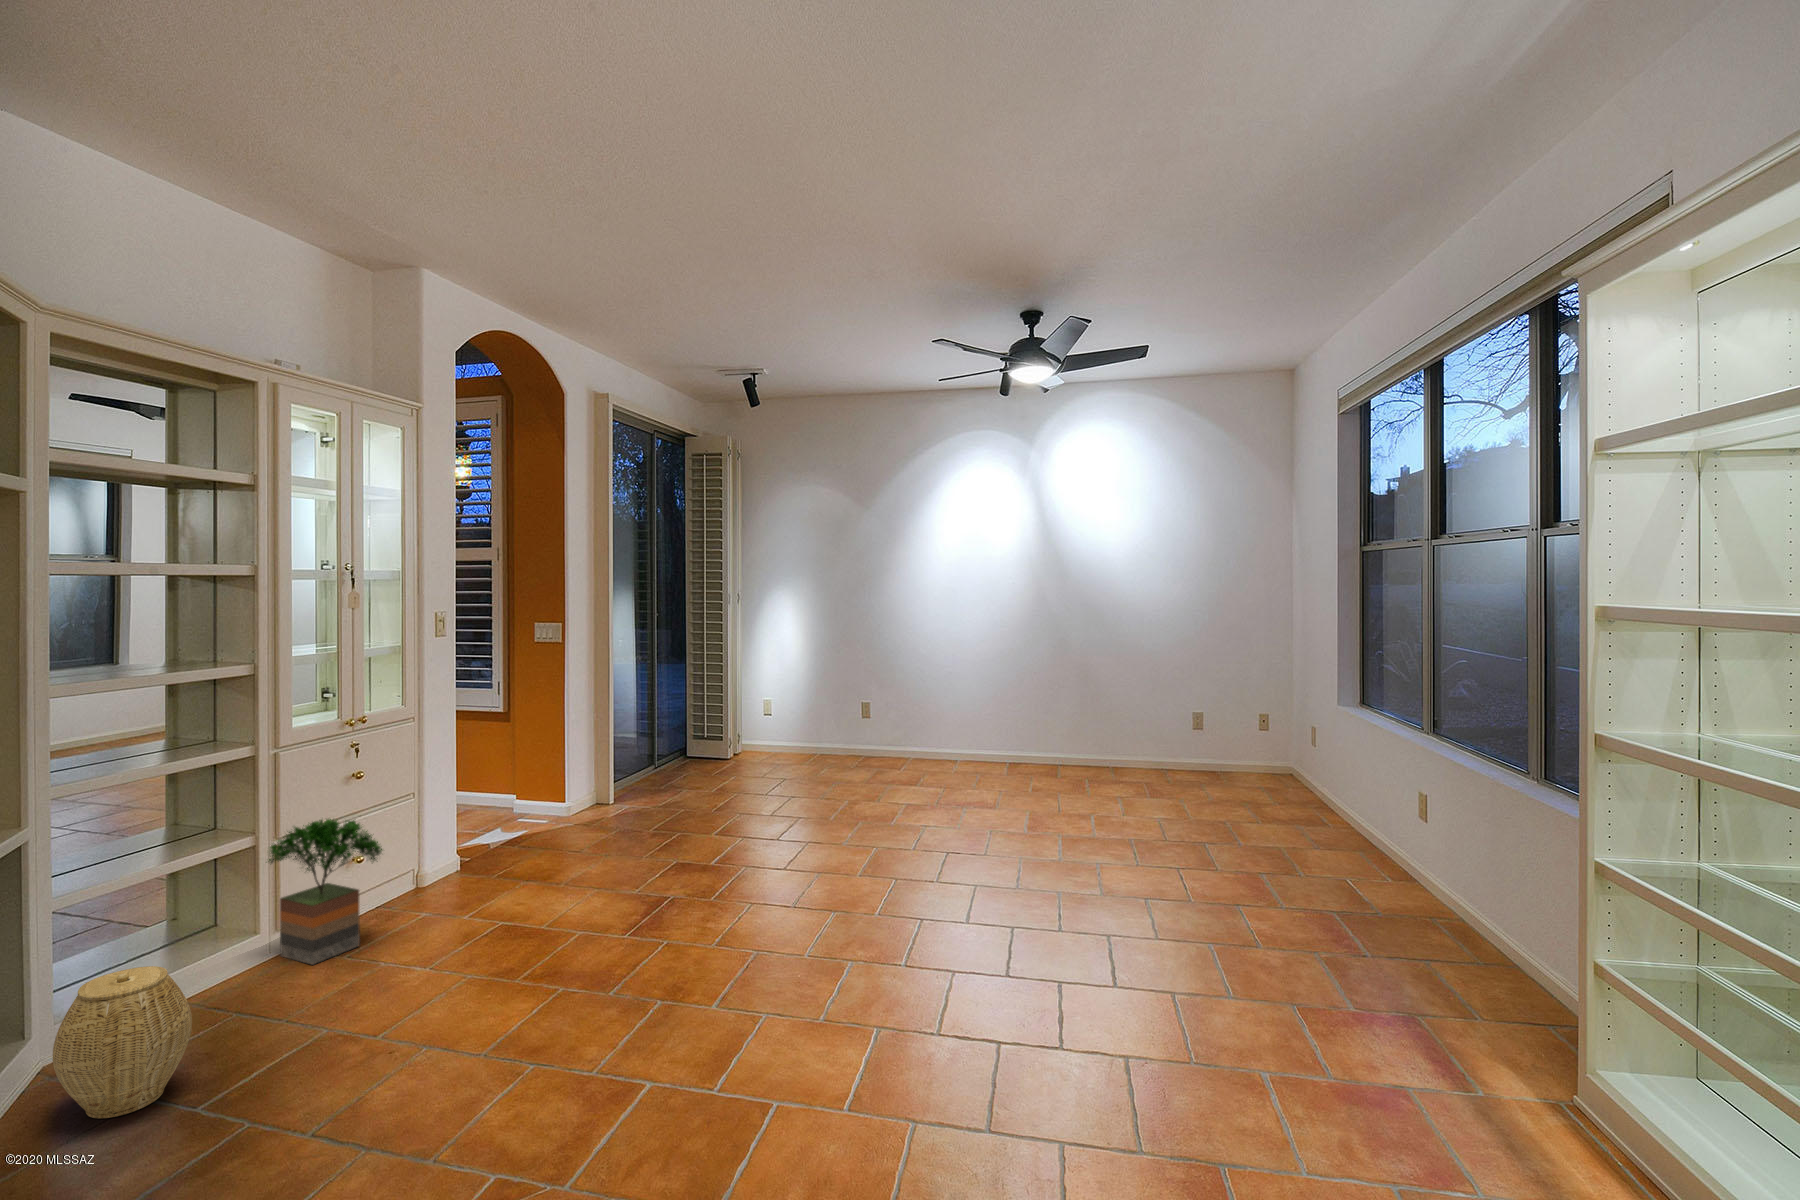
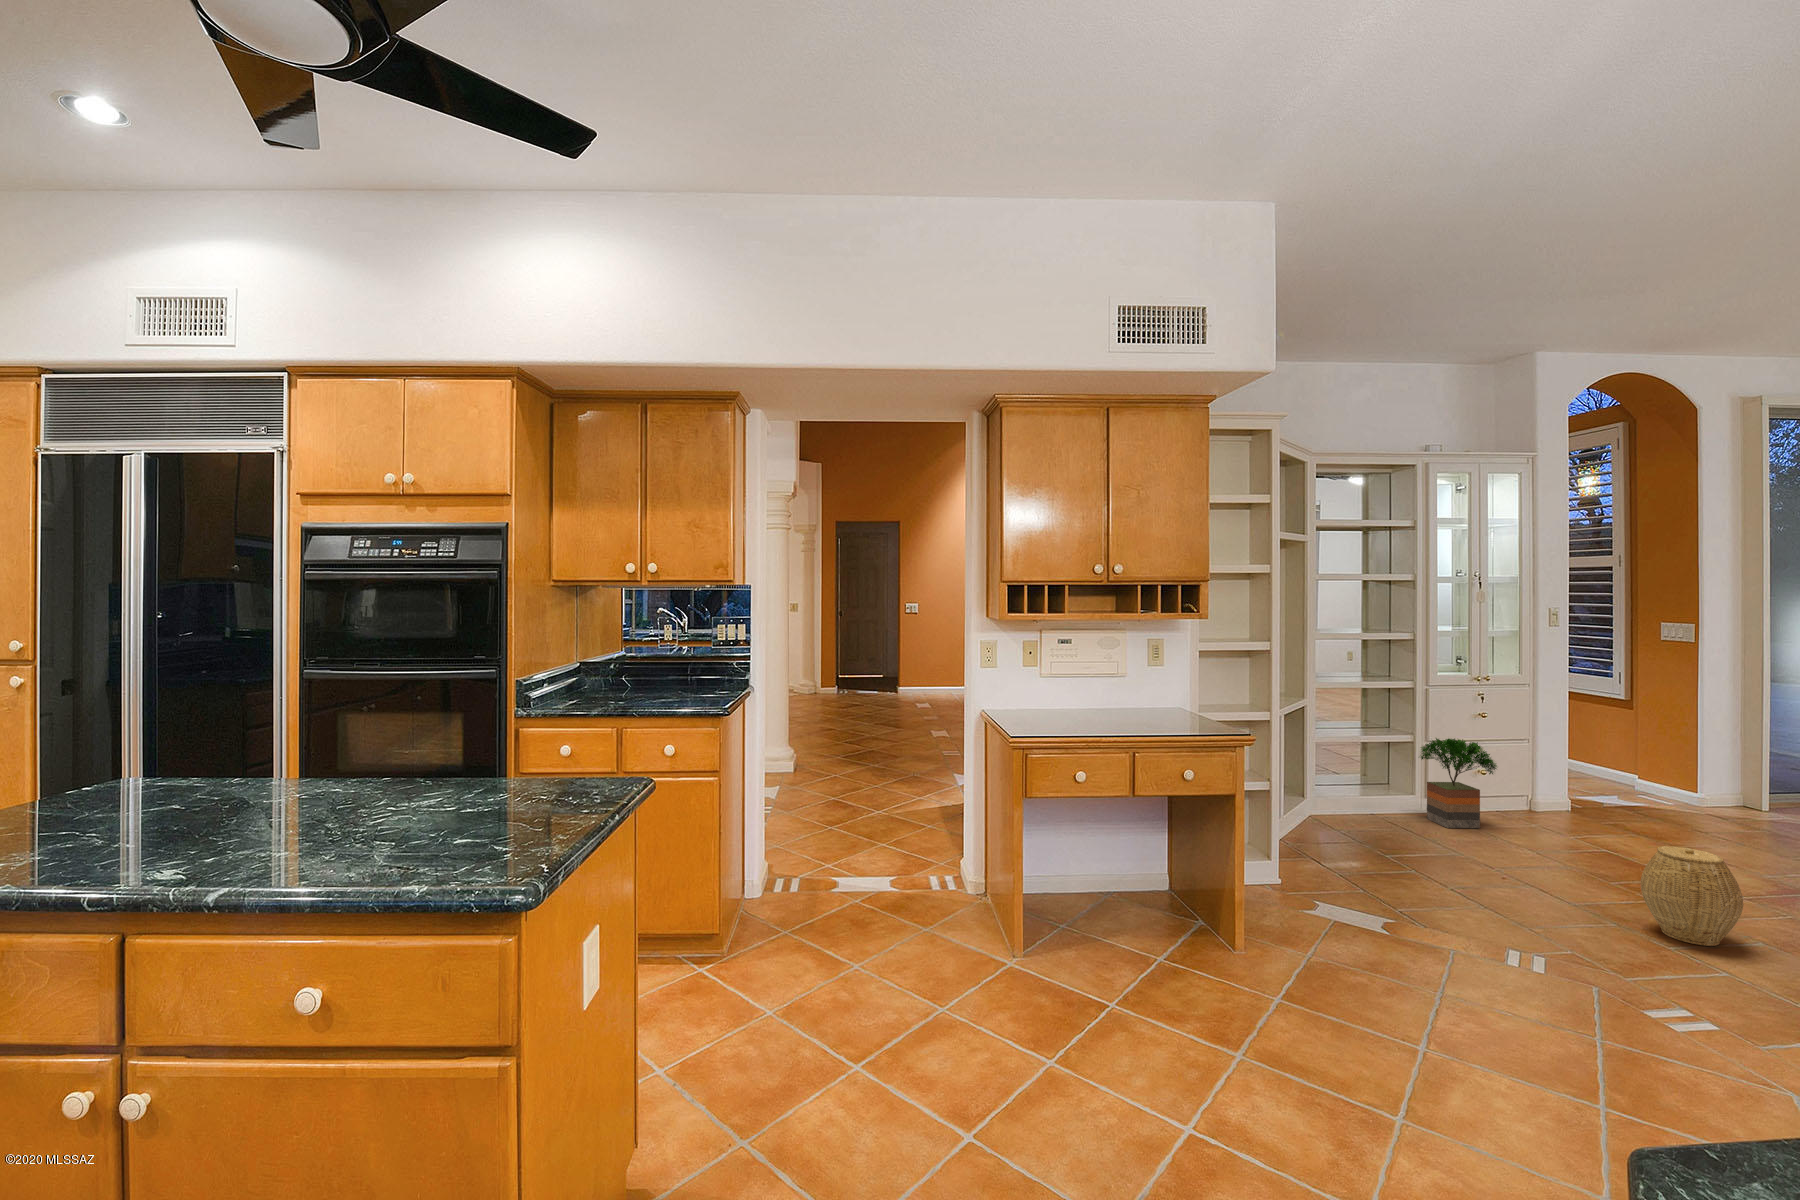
woven basket: present [53,966,192,1118] -> present [1641,846,1743,946]

